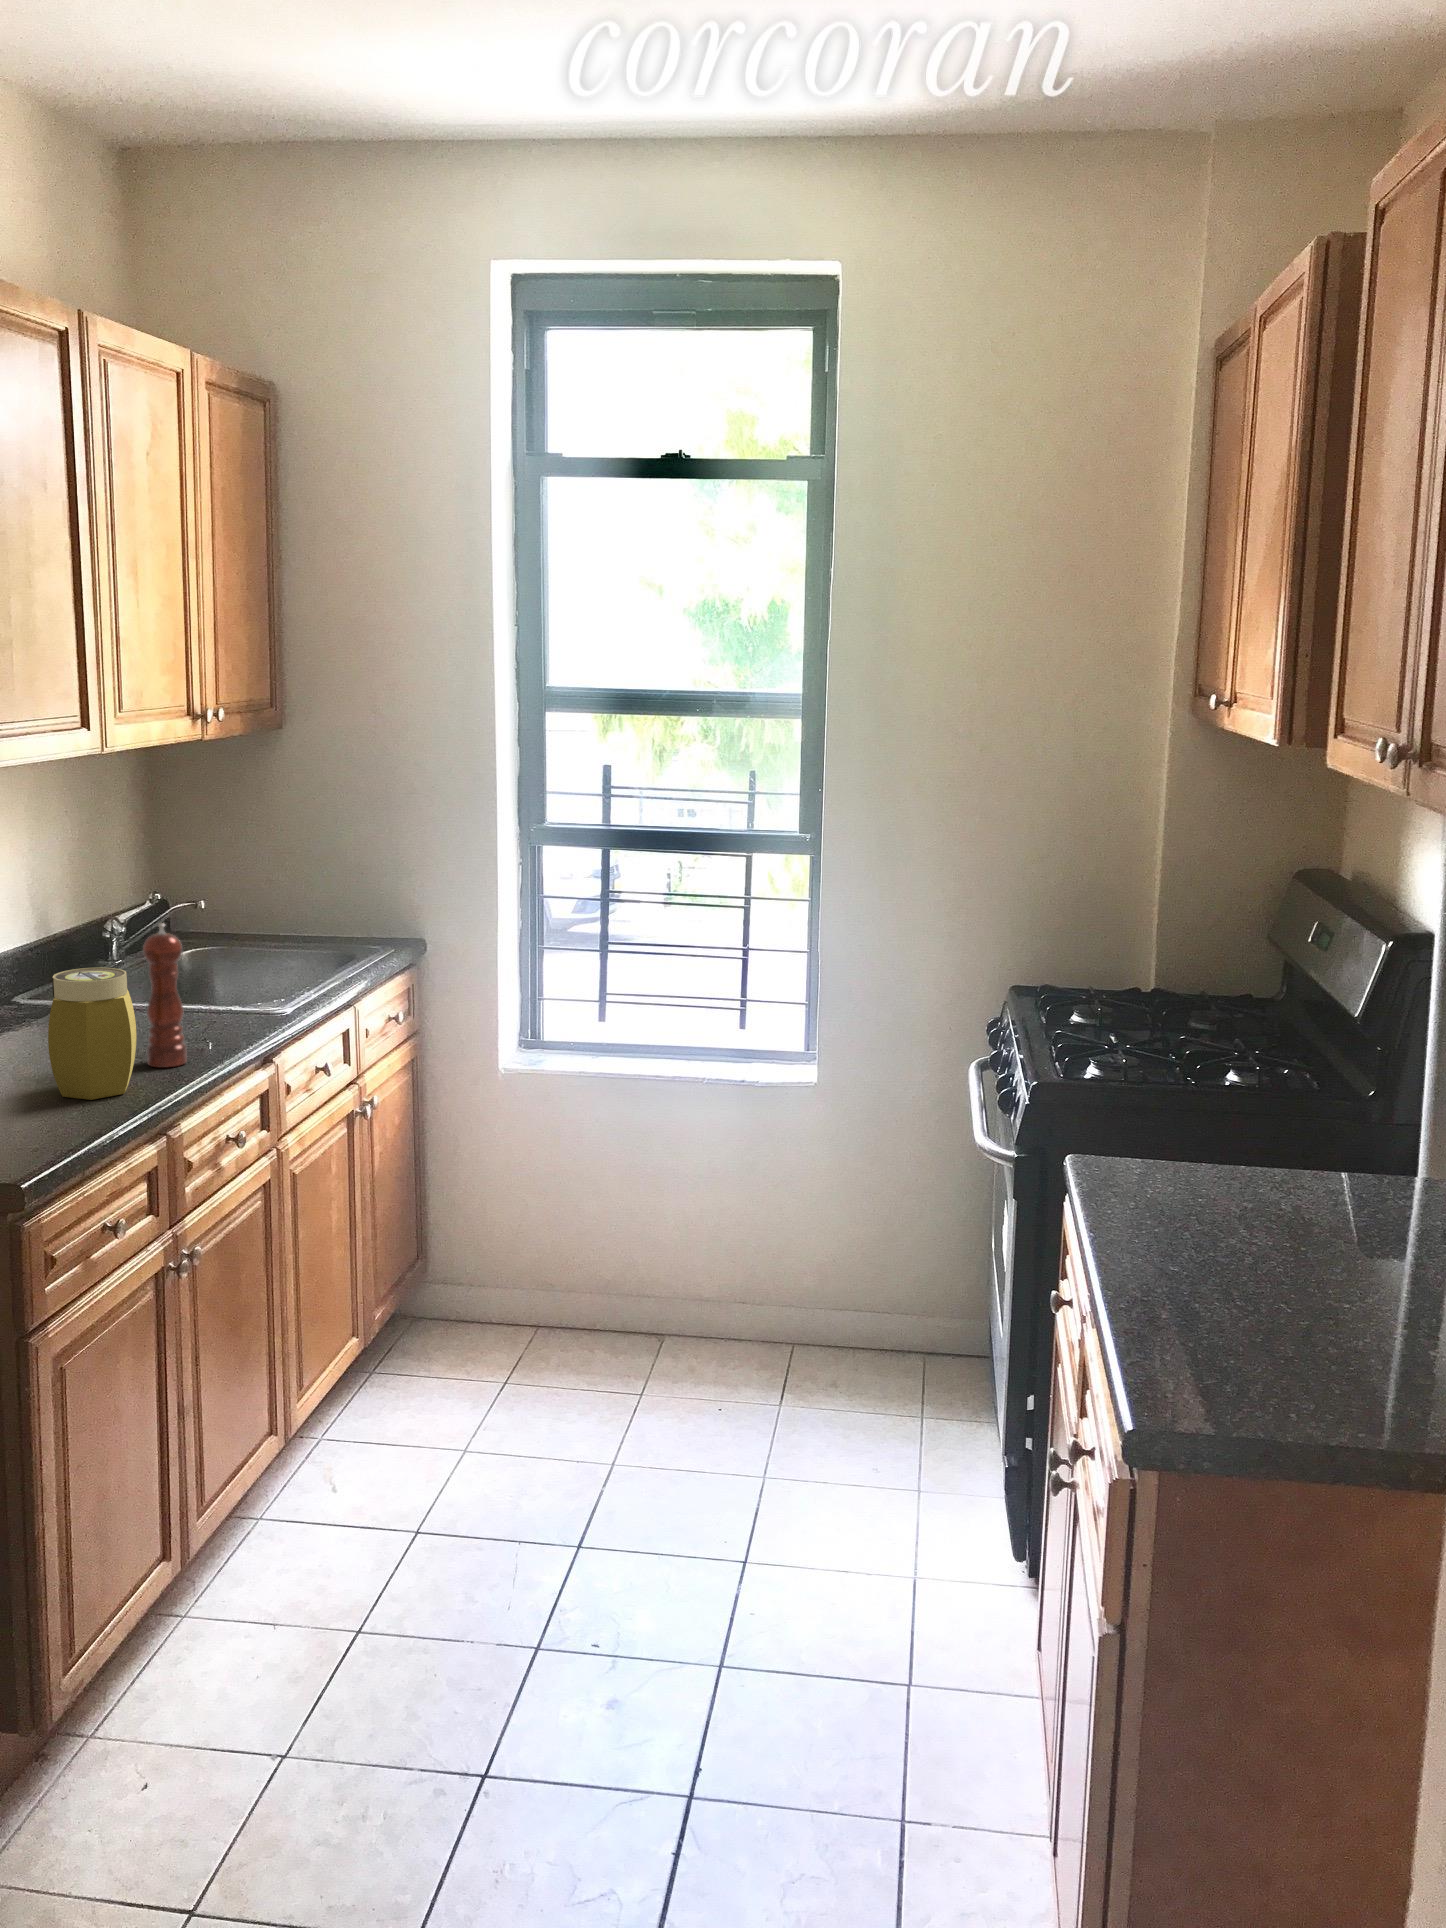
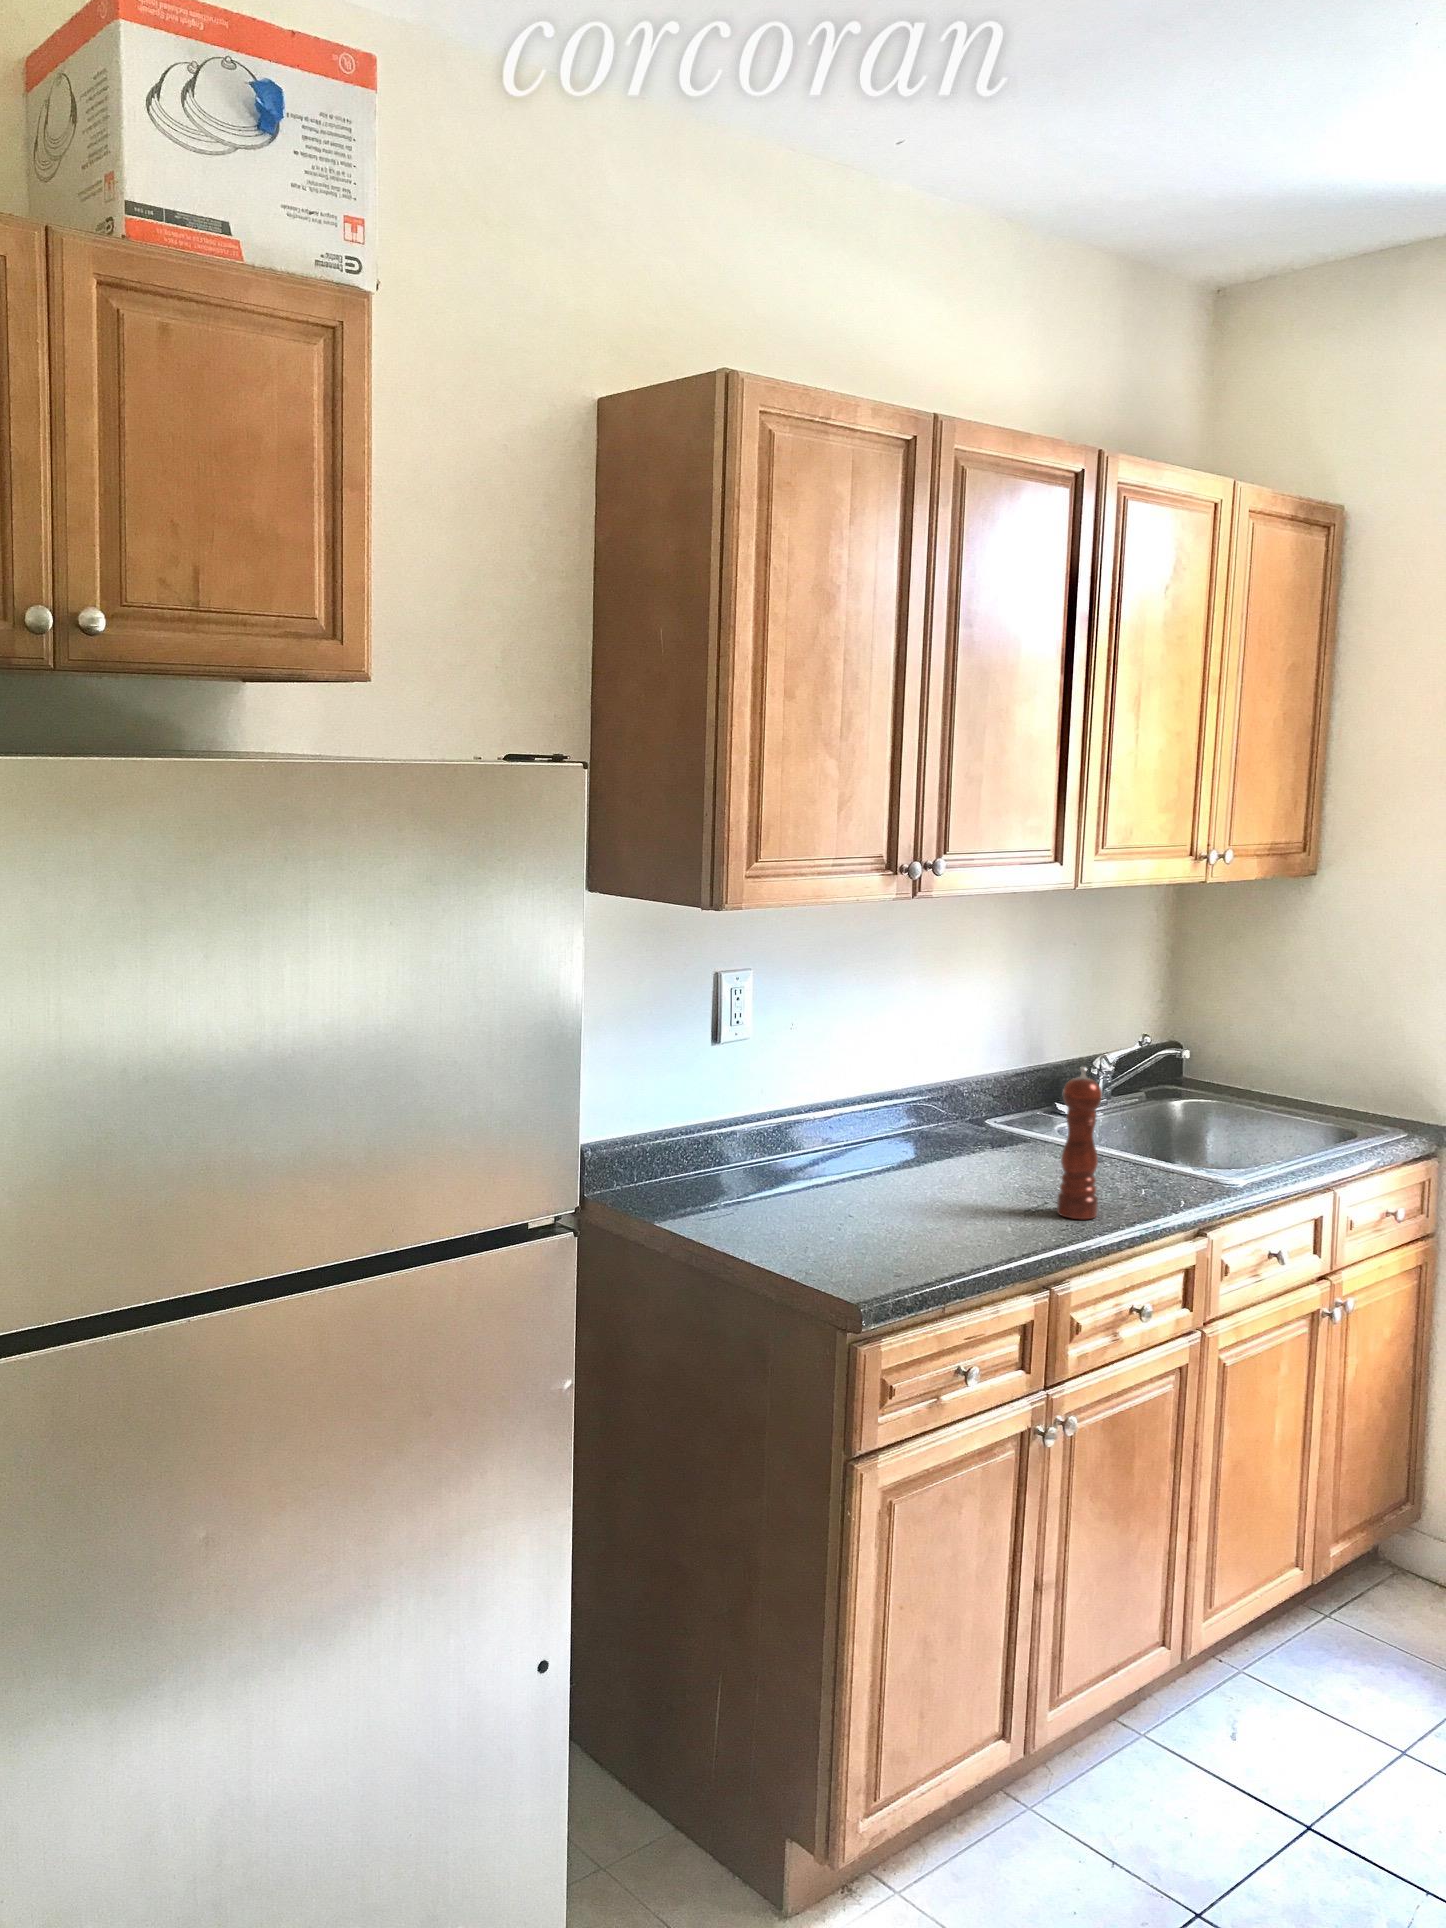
jar: present [48,968,136,1100] -> none [948,1102,1037,1237]

